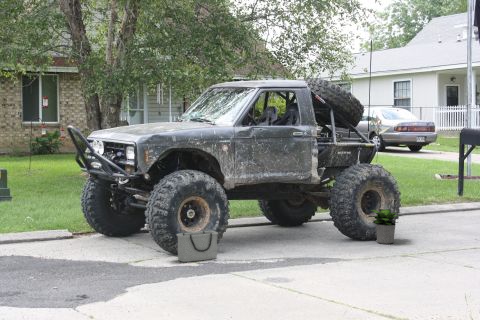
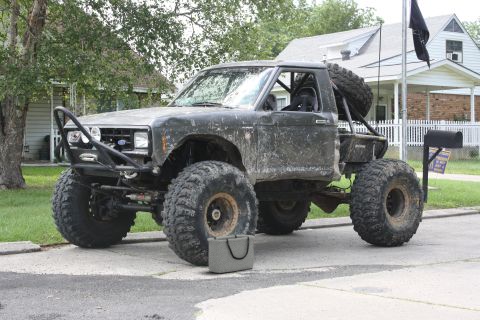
potted plant: present [368,209,402,244] -> none [394,209,441,248]

